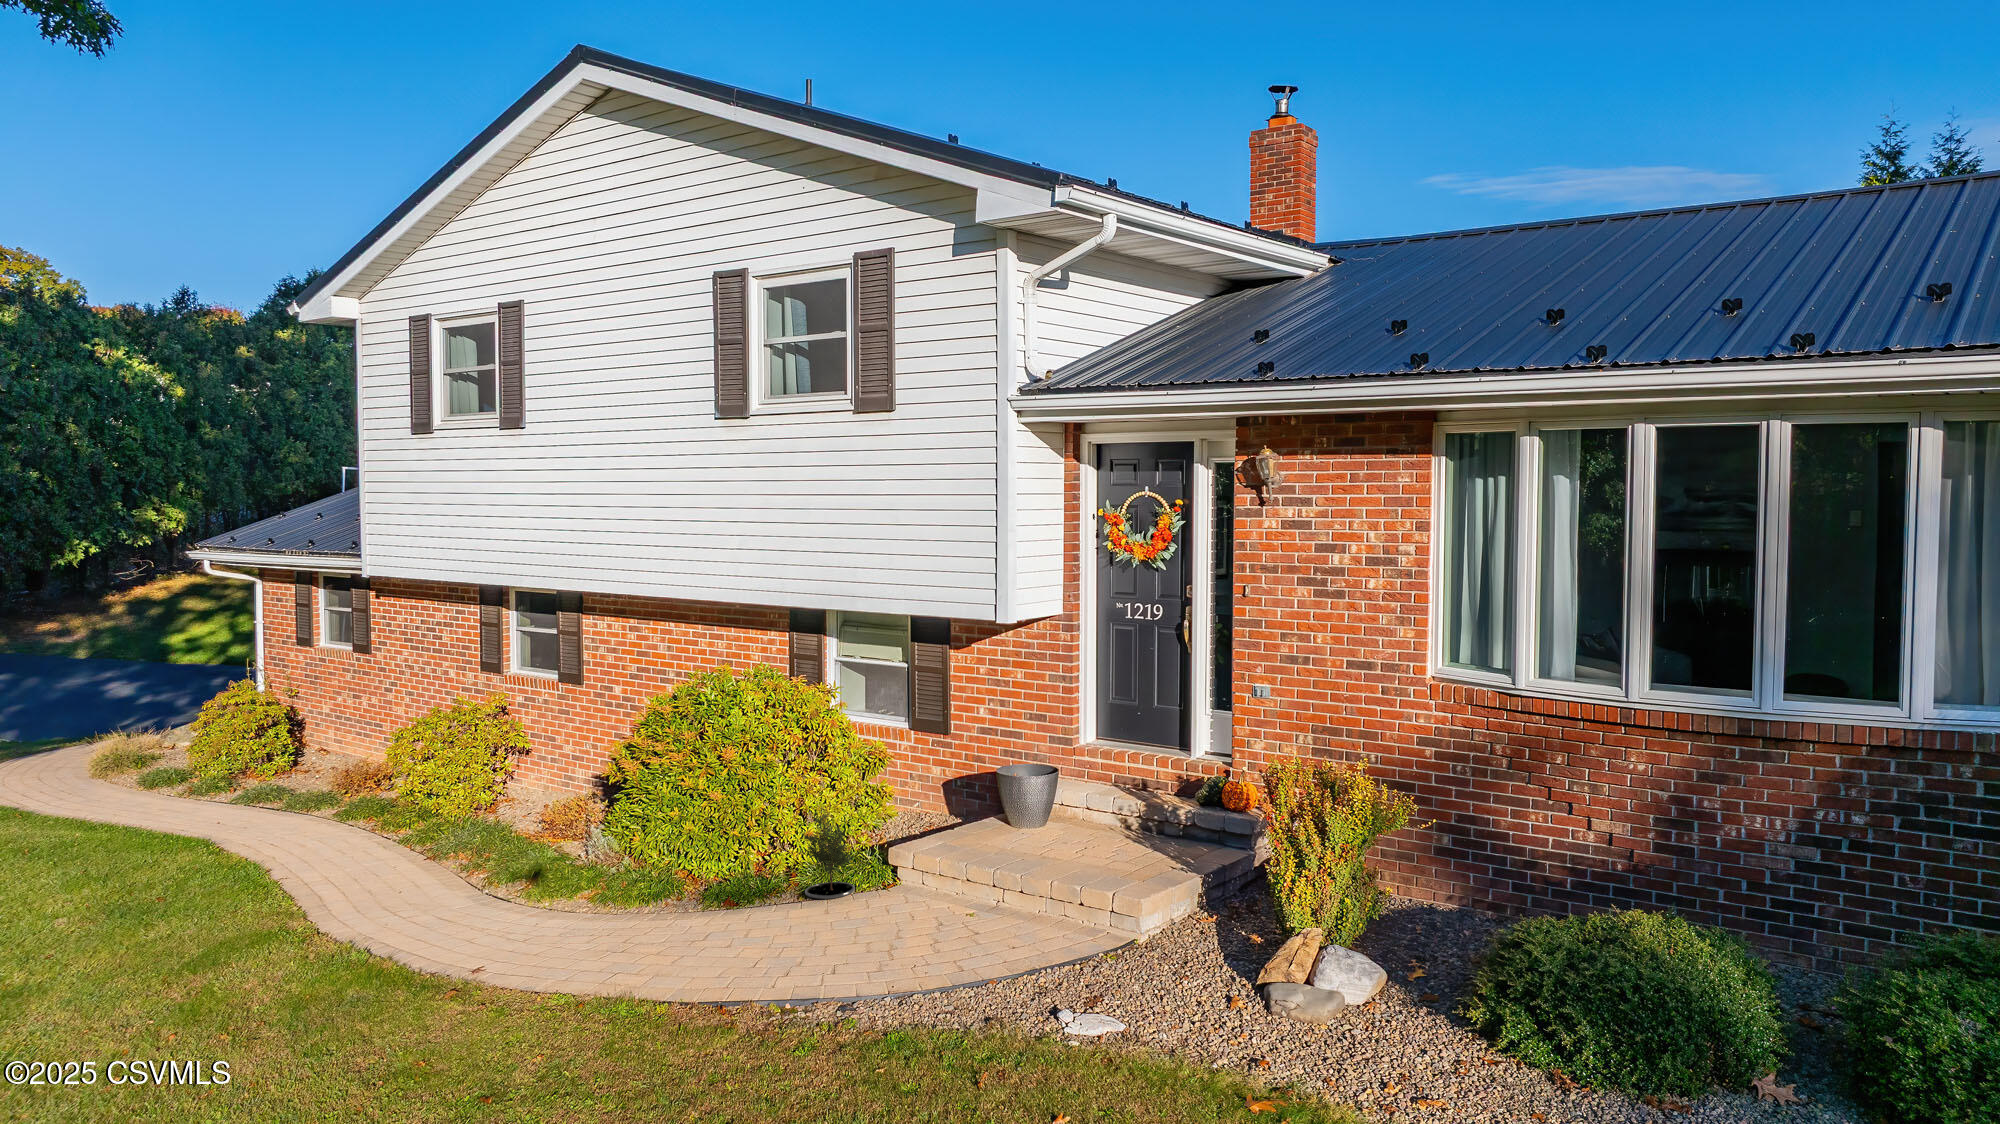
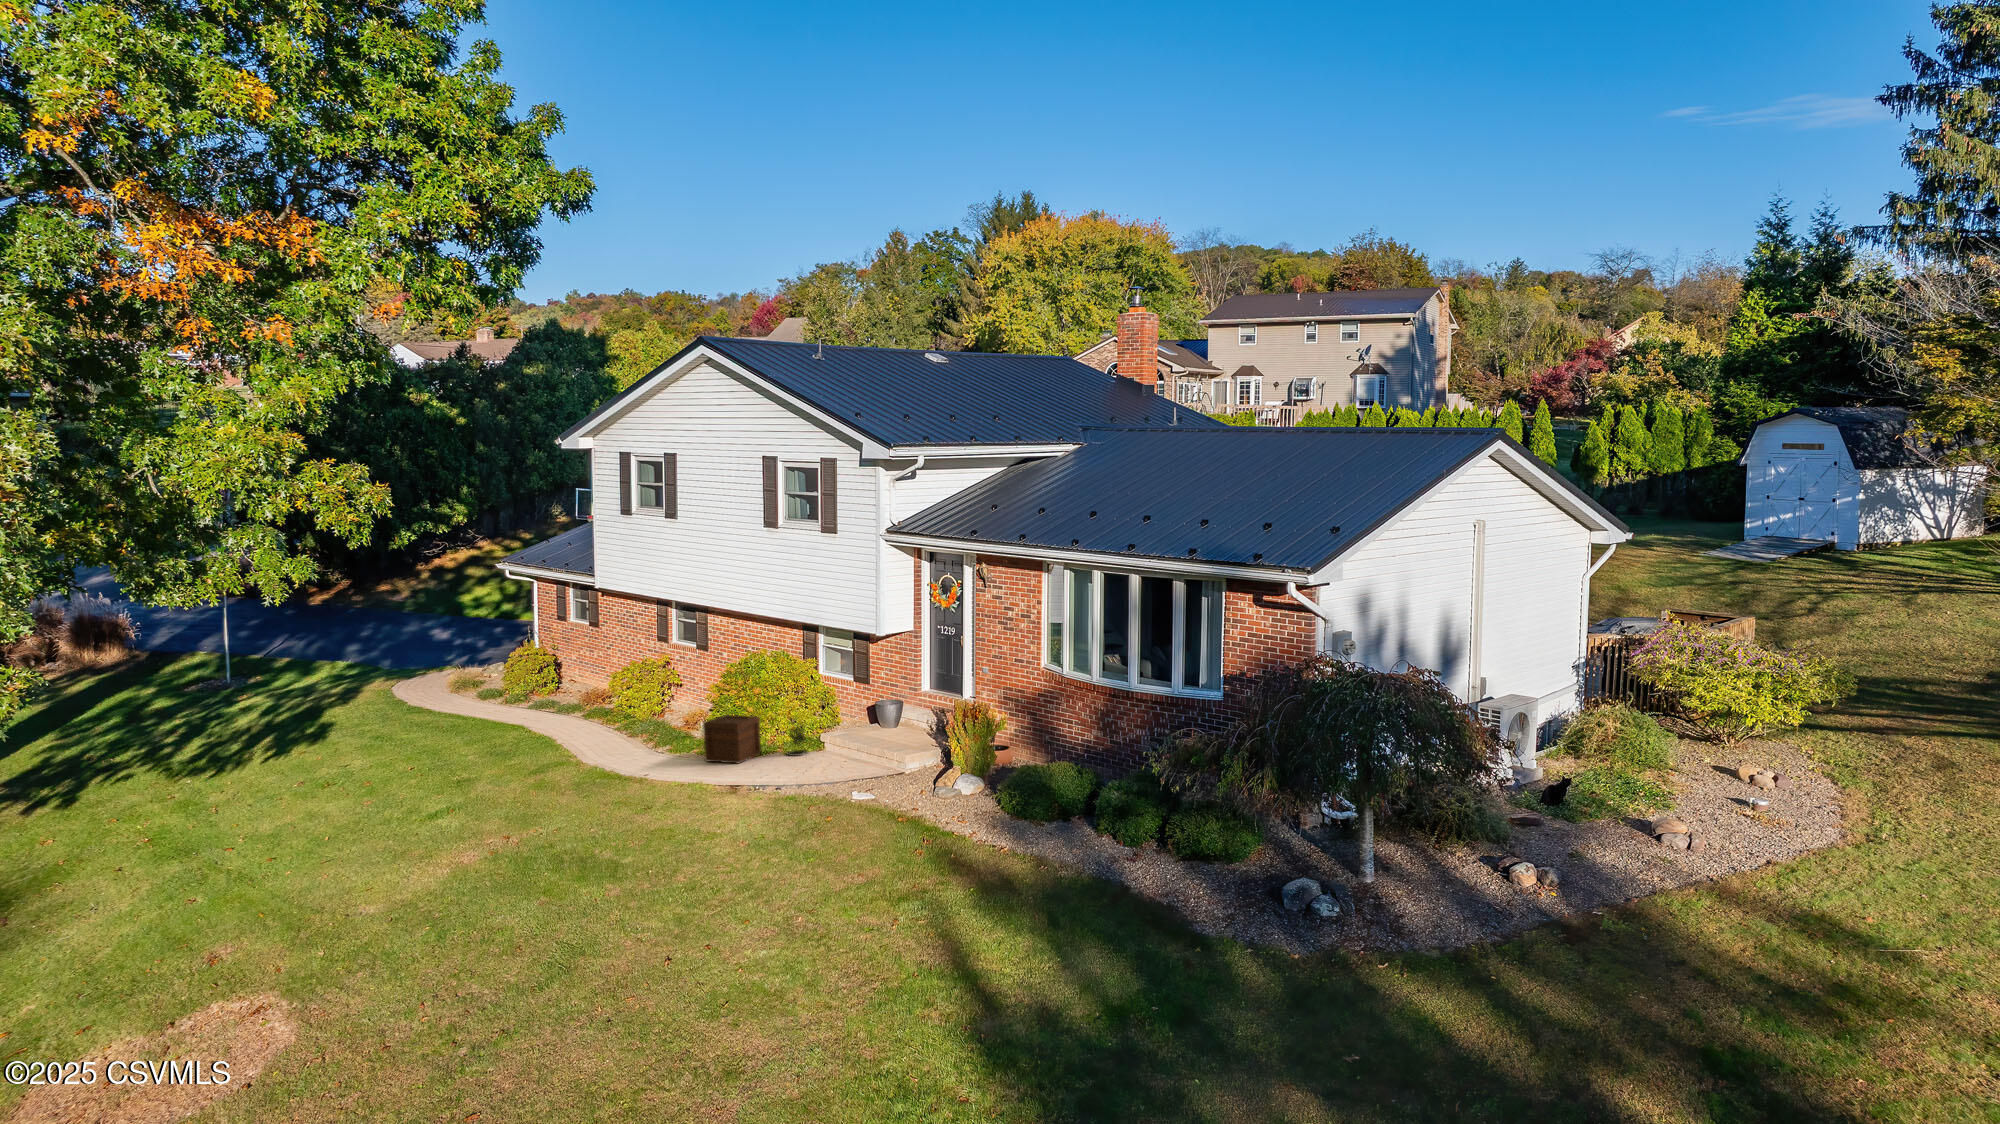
wooden crate: none [613,809,745,926] -> present [703,714,761,764]

